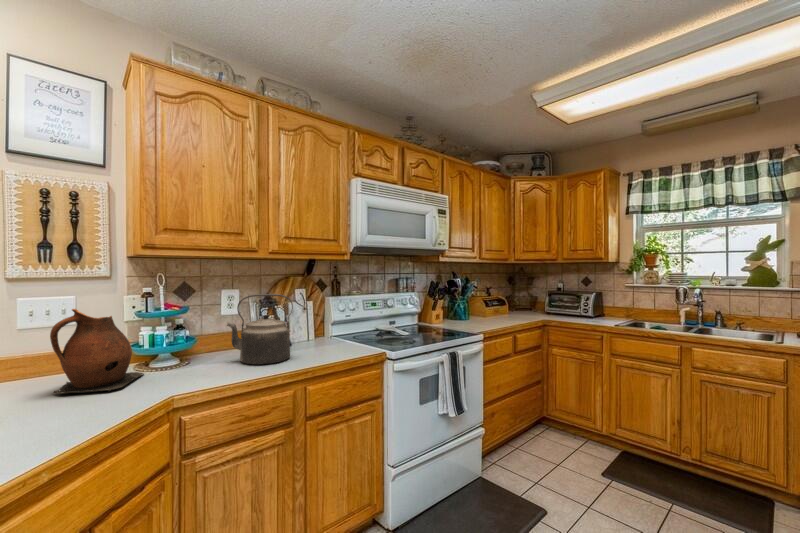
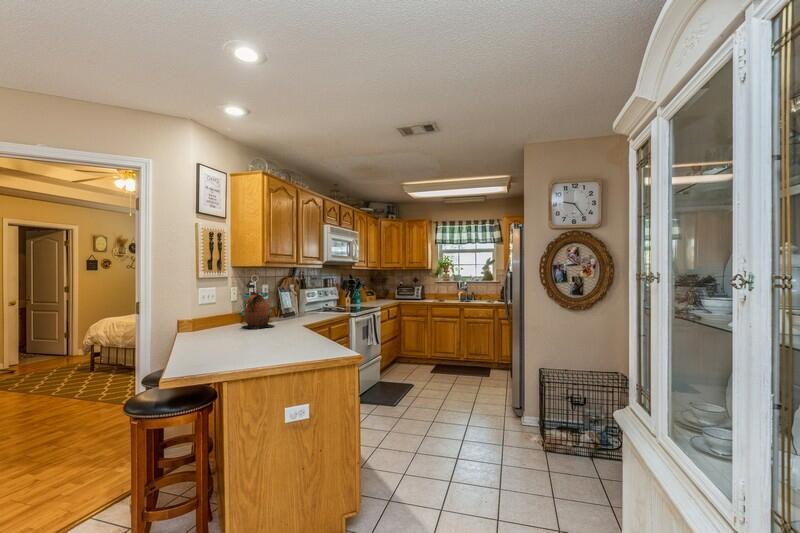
kettle: present [227,294,293,365] -> none [286,286,314,320]

